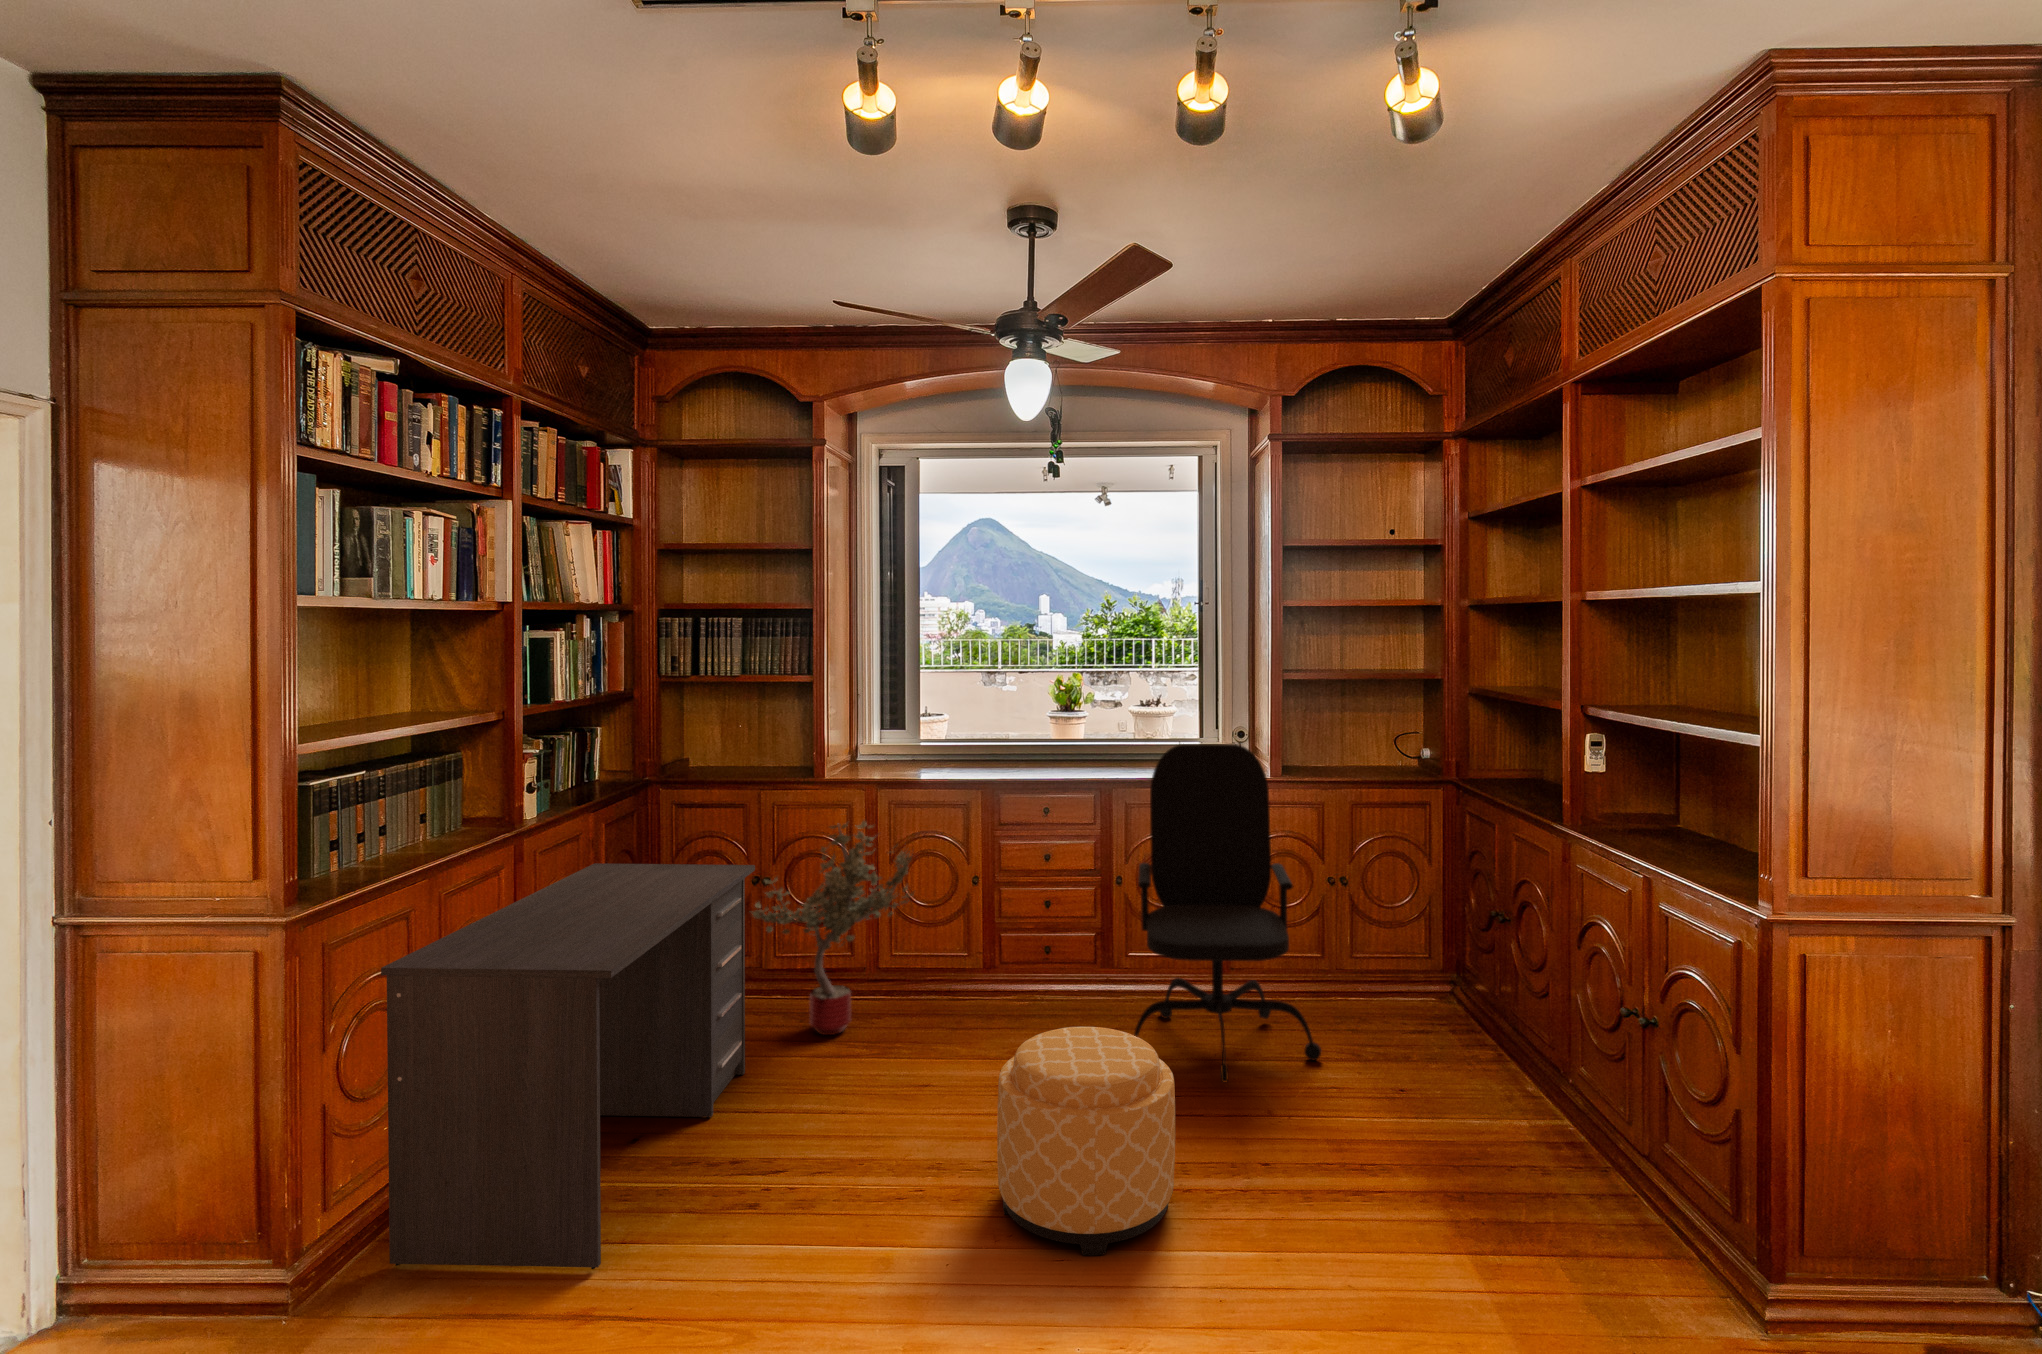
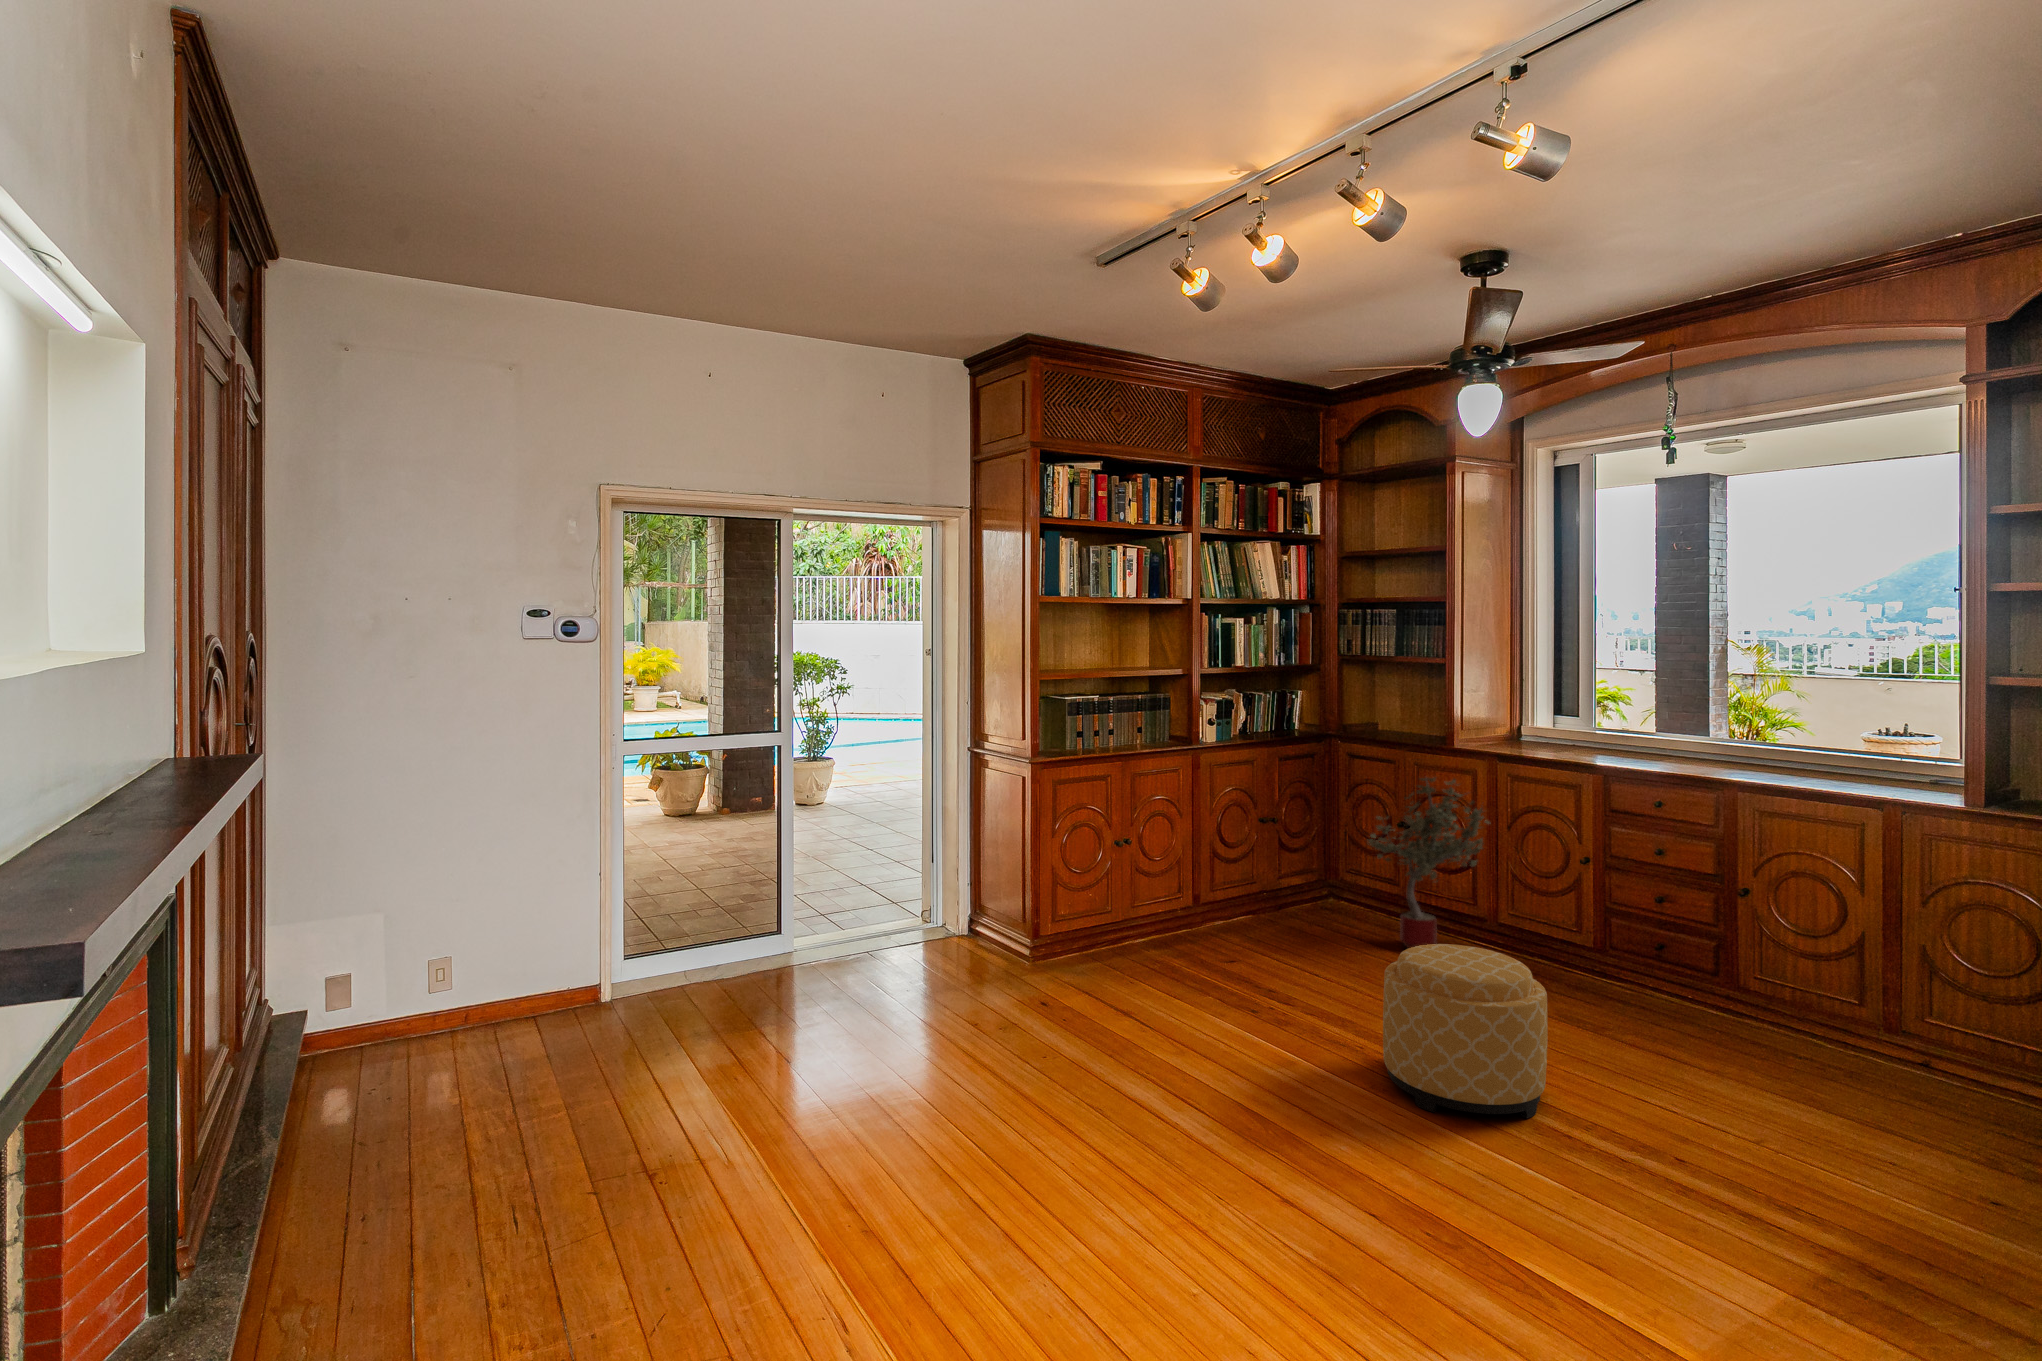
office chair: present [1134,744,1321,1082] -> none [1664,739,1916,1120]
desk: present [381,863,755,1269] -> none [1067,778,1334,993]

